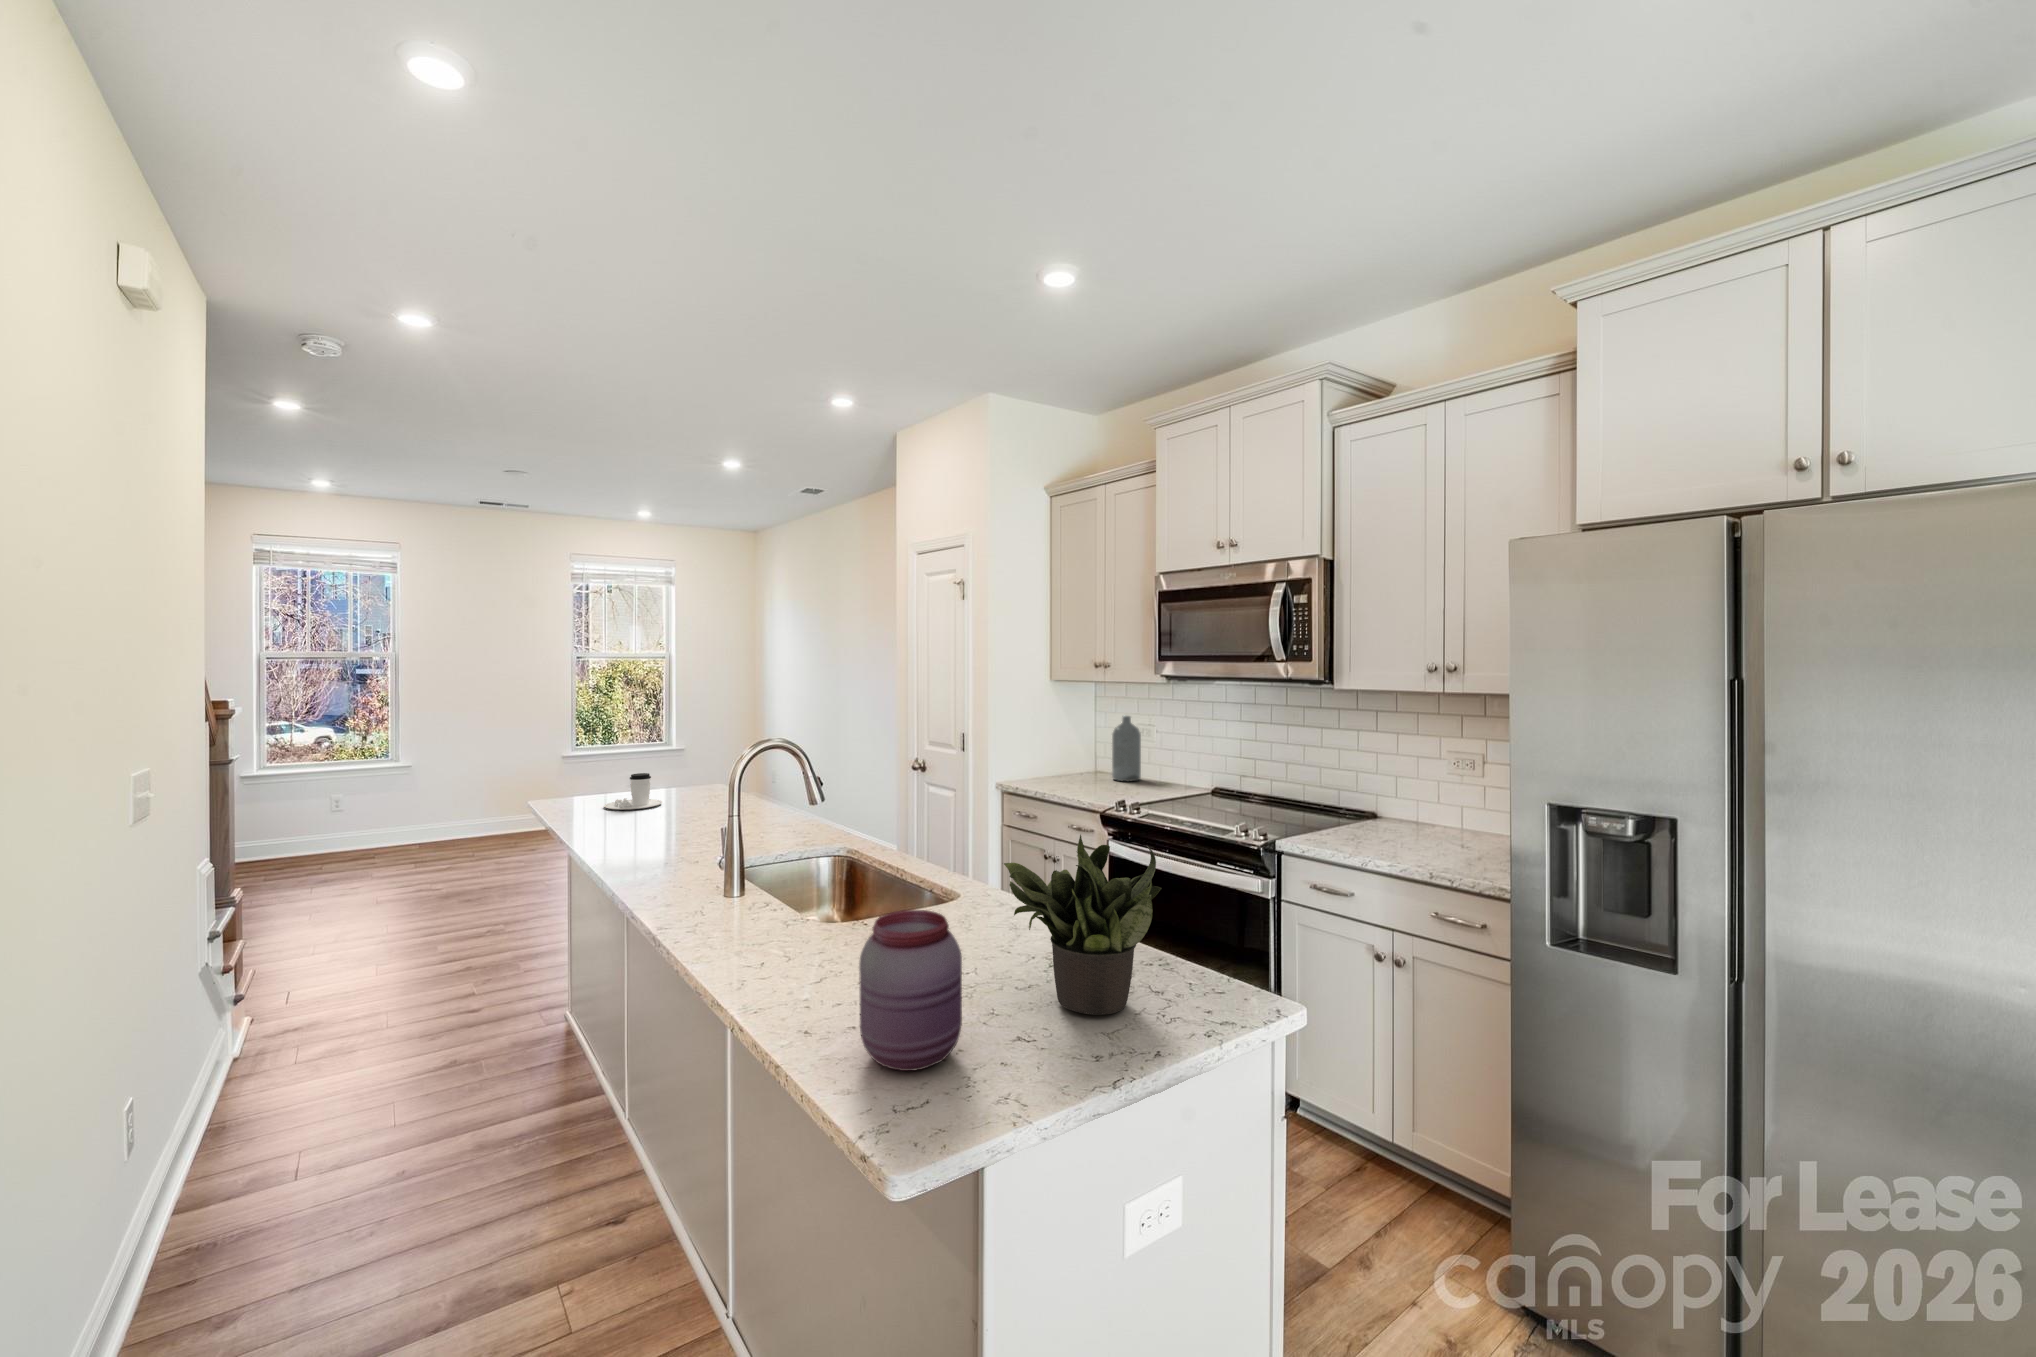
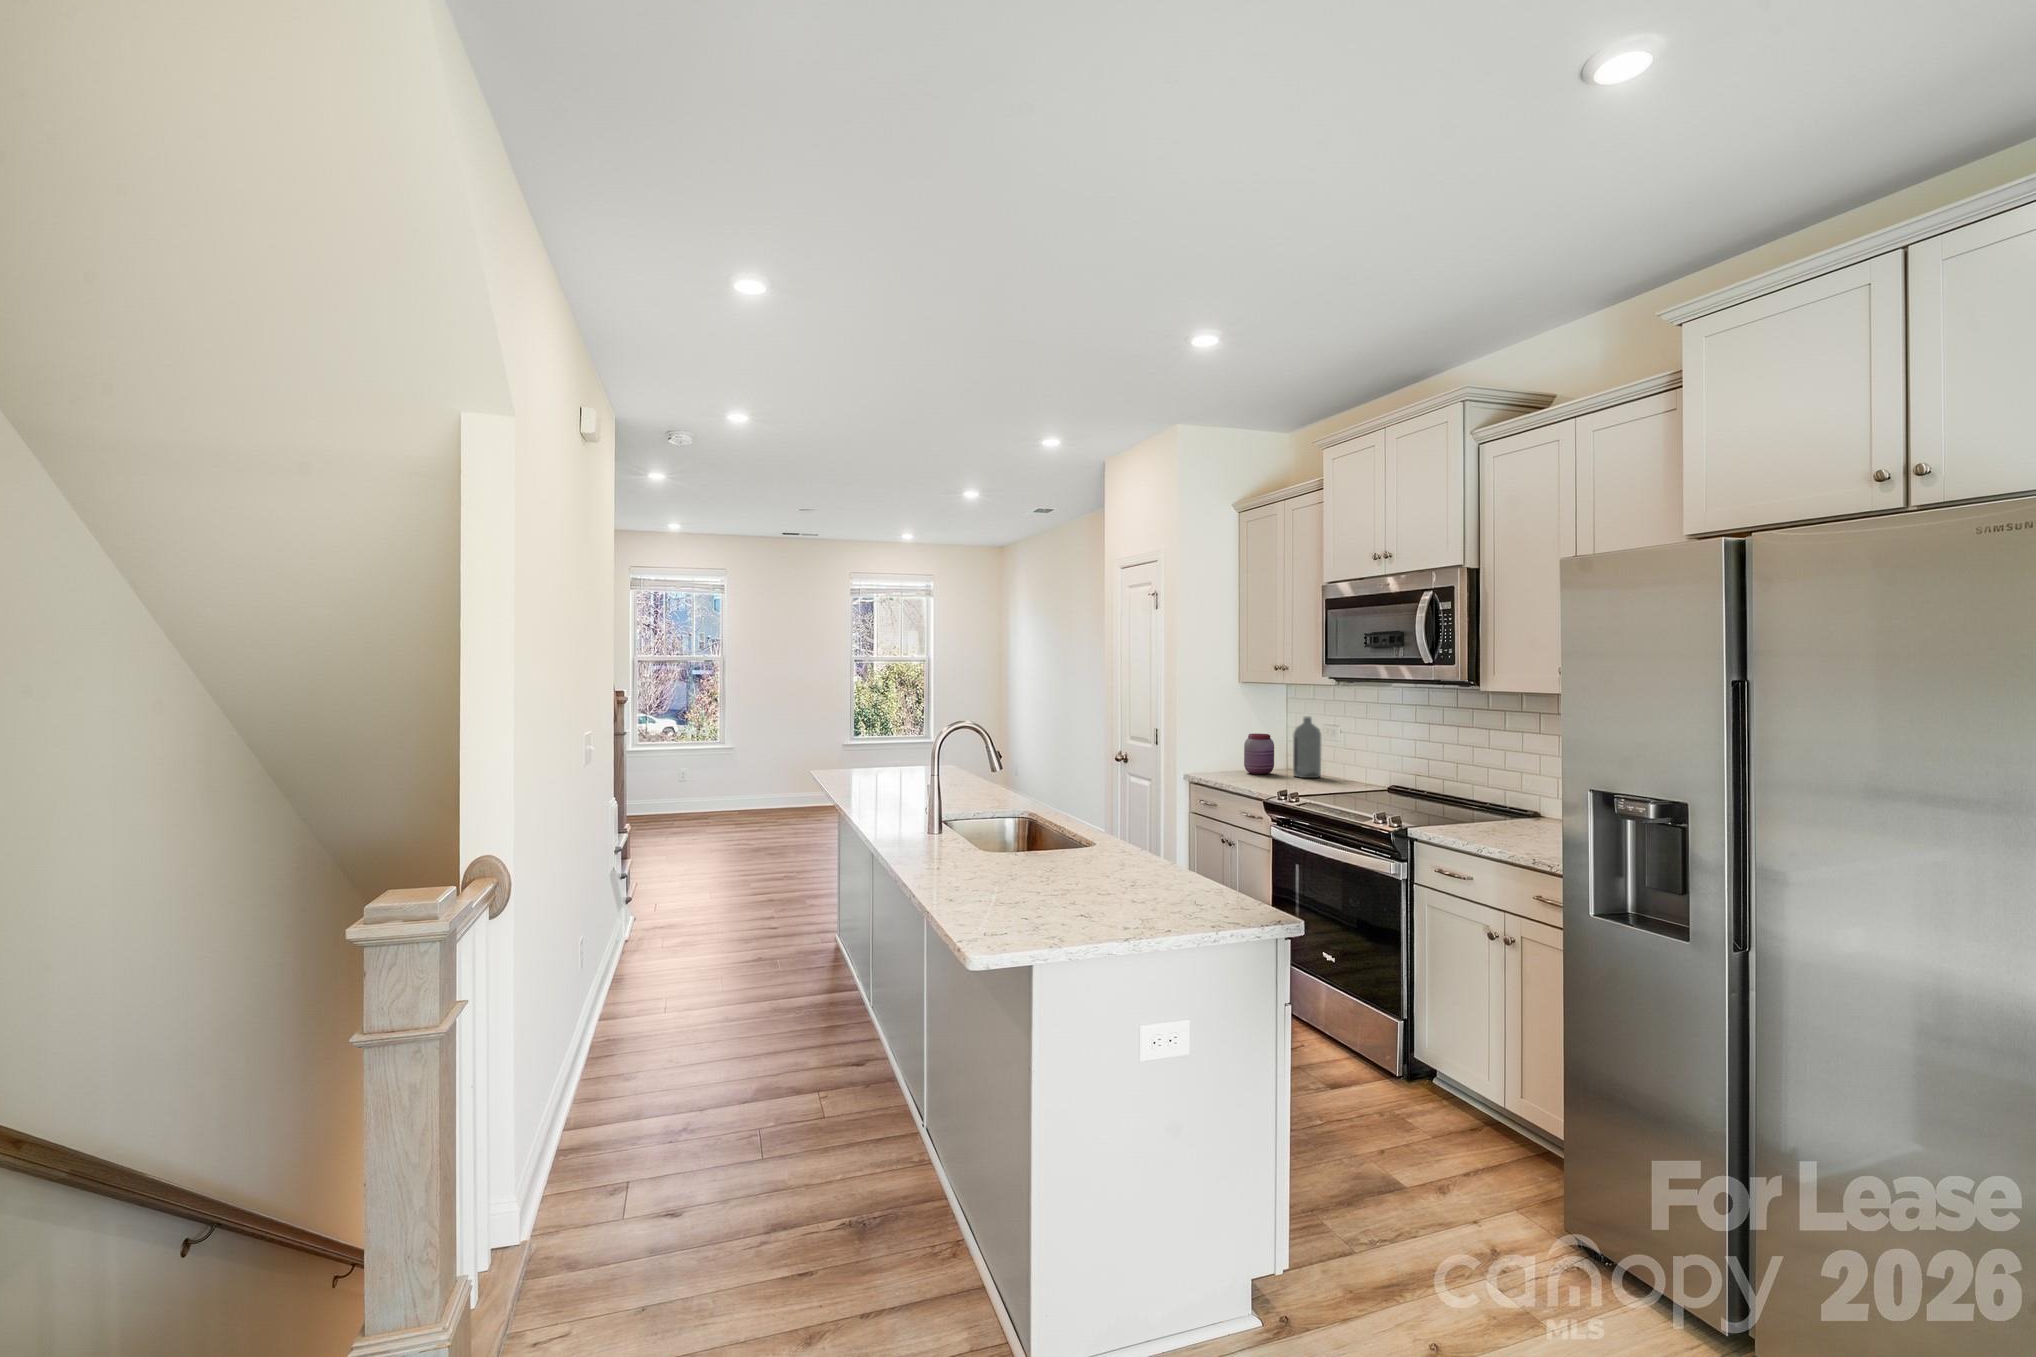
coffee cup: present [604,773,662,810] -> none [862,750,904,777]
potted plant: present [1004,835,1161,1015] -> none [1088,780,1196,906]
jar: present [859,910,962,1071] -> present [1244,734,1274,774]

